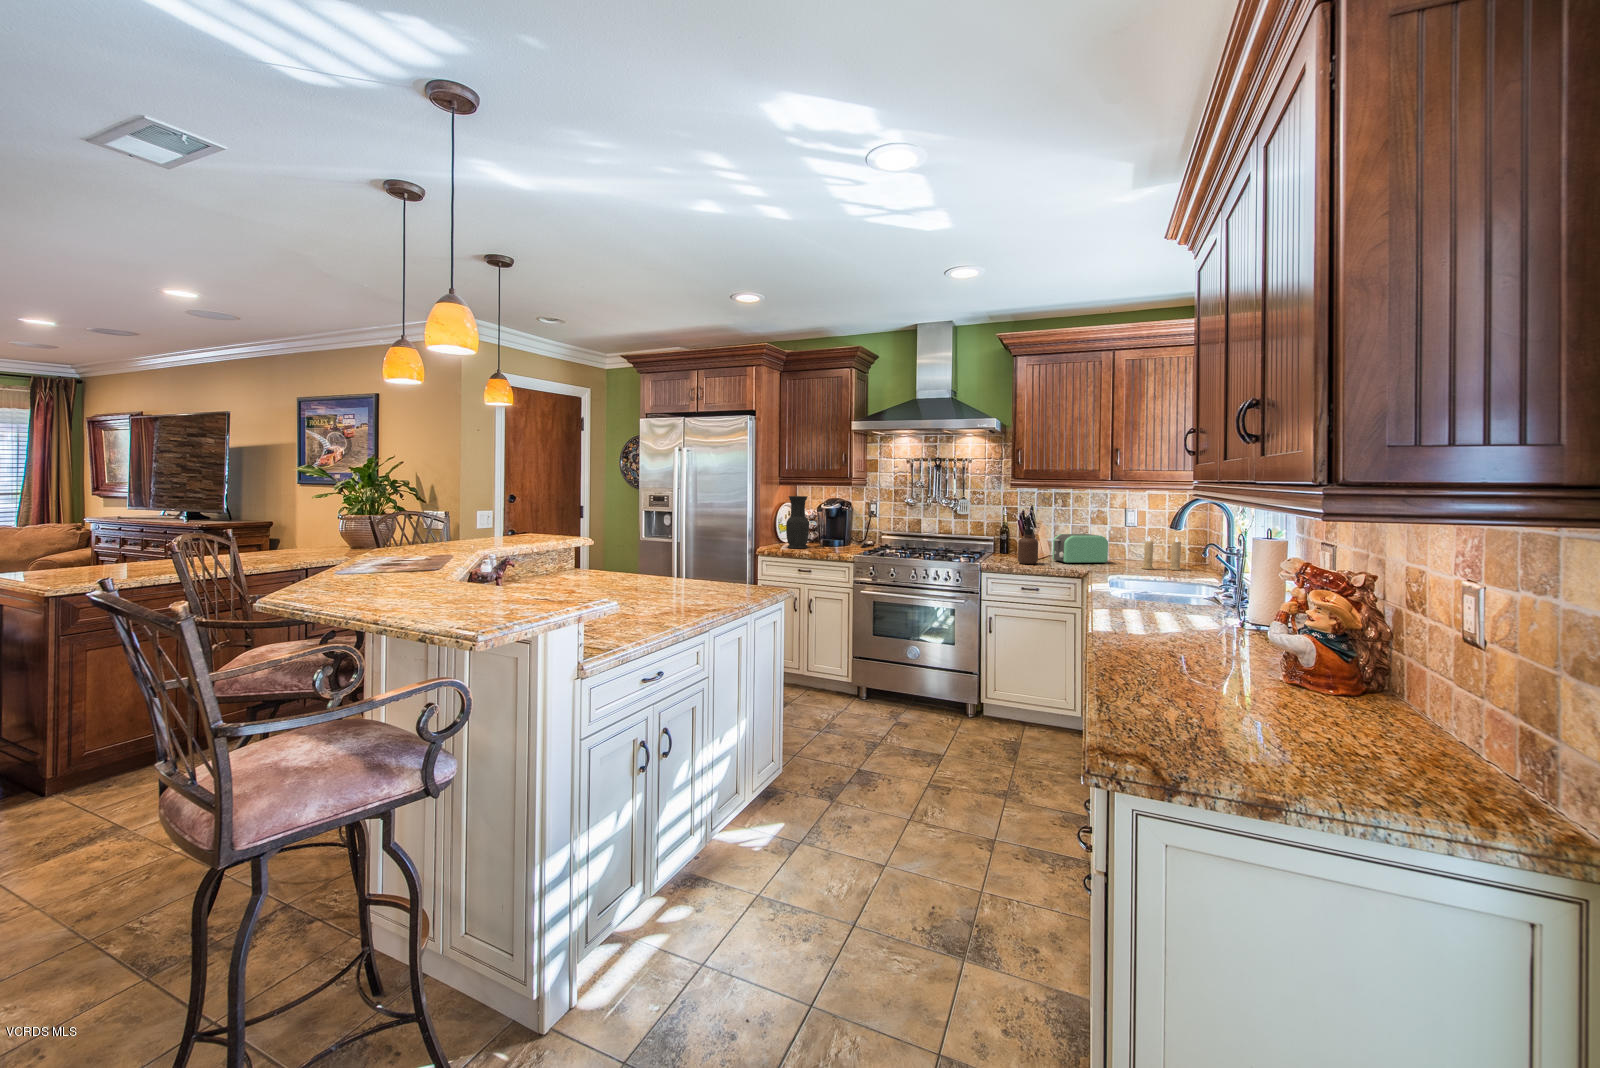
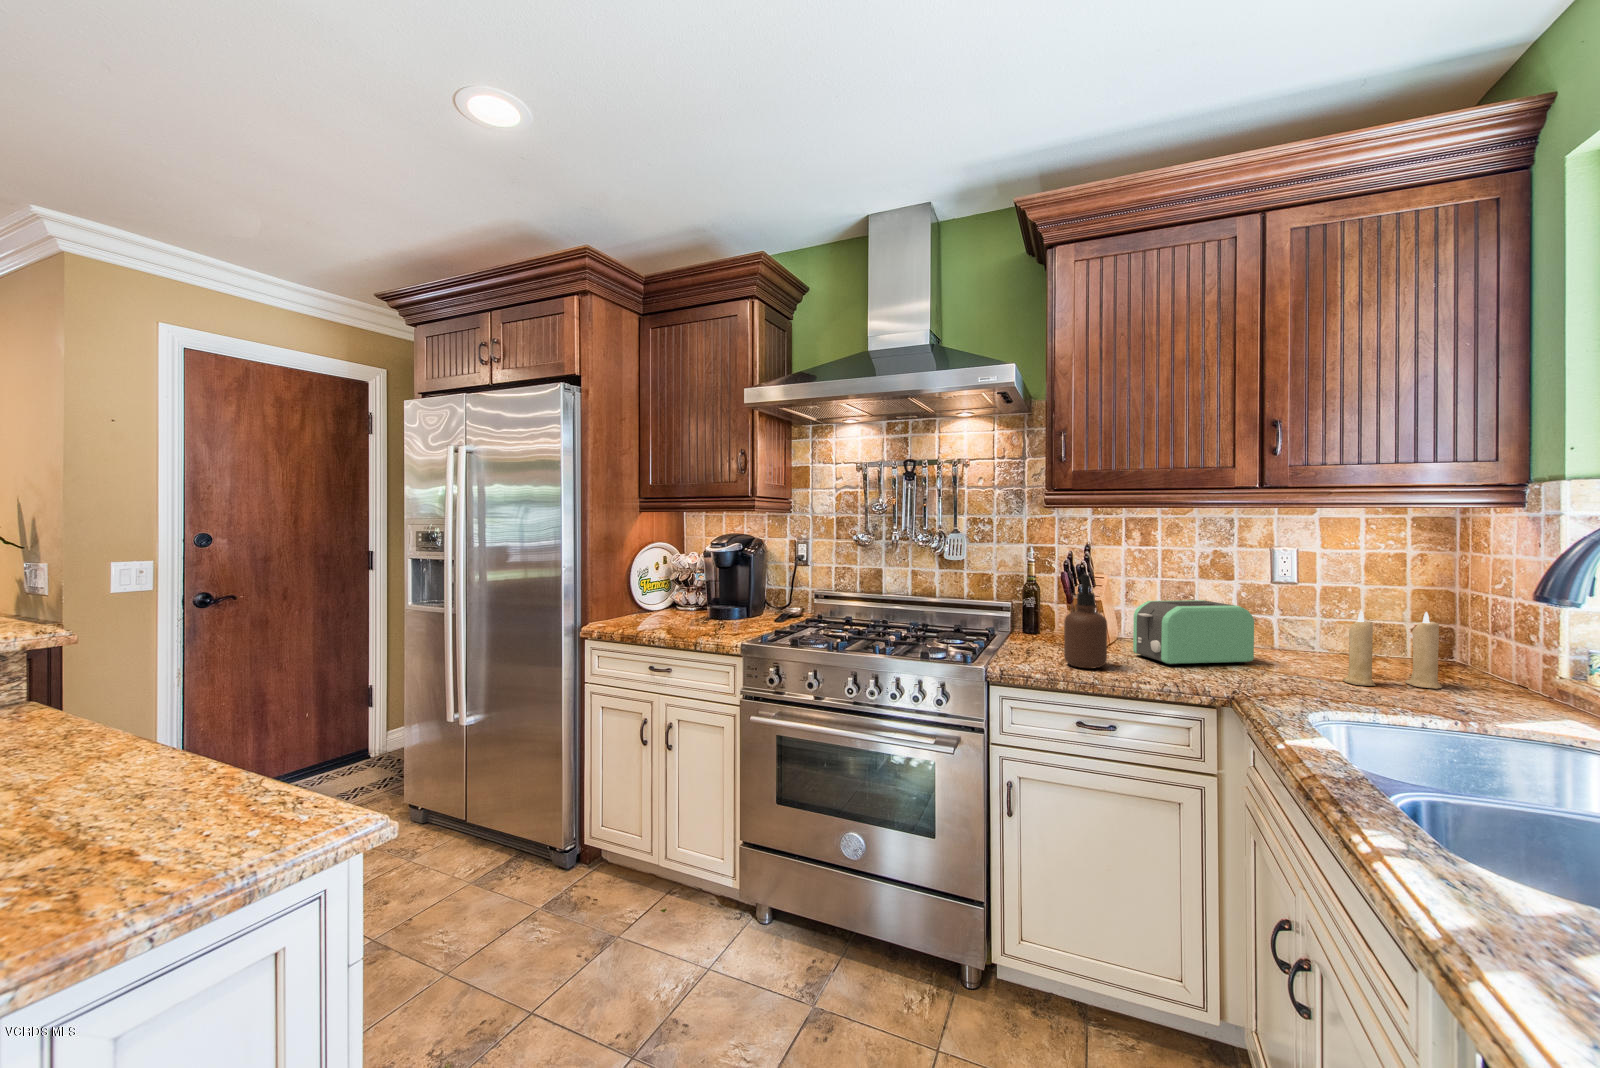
vase: present [786,496,809,548] -> none [640,530,683,623]

